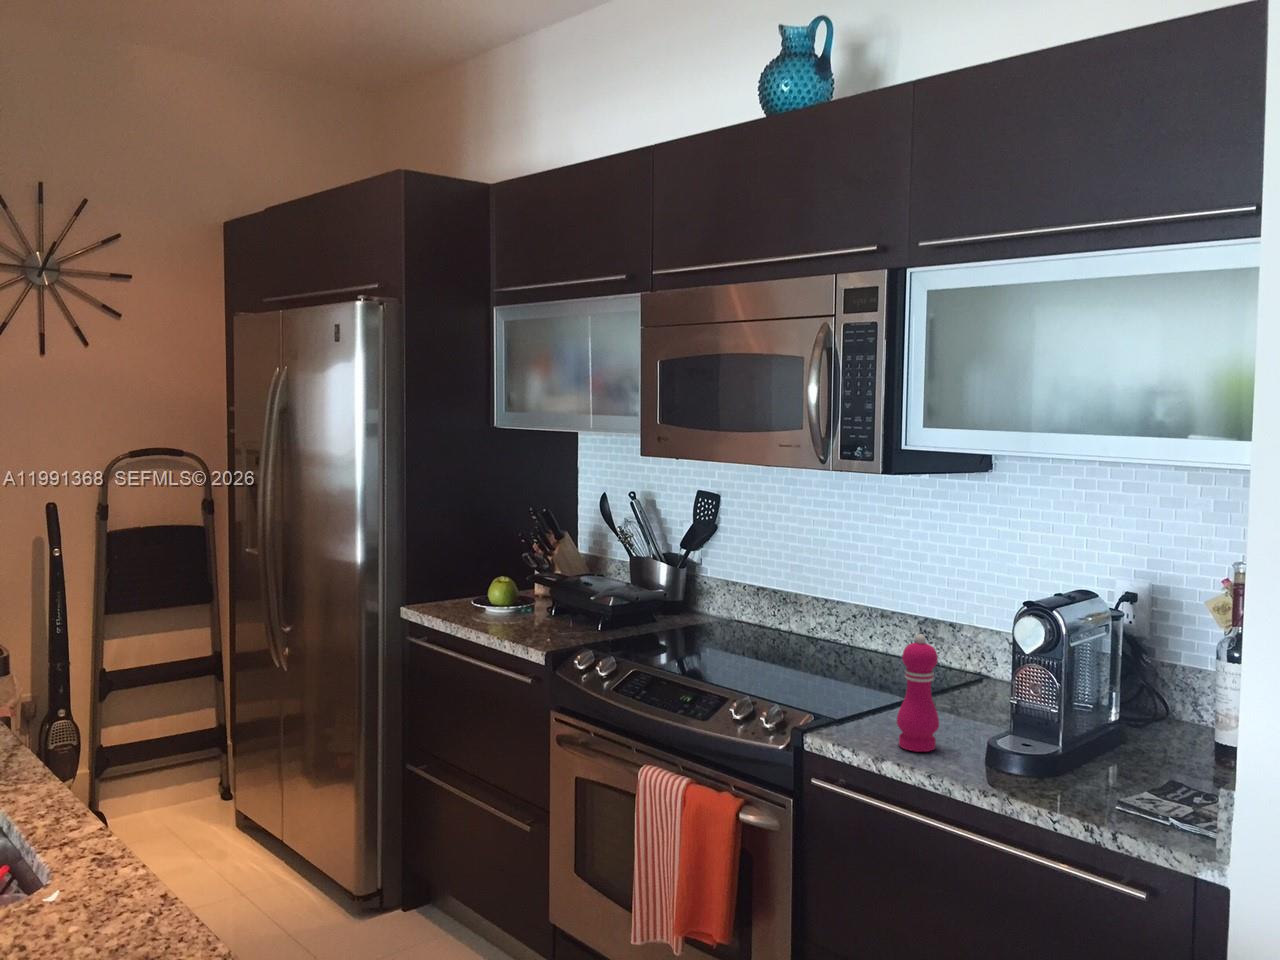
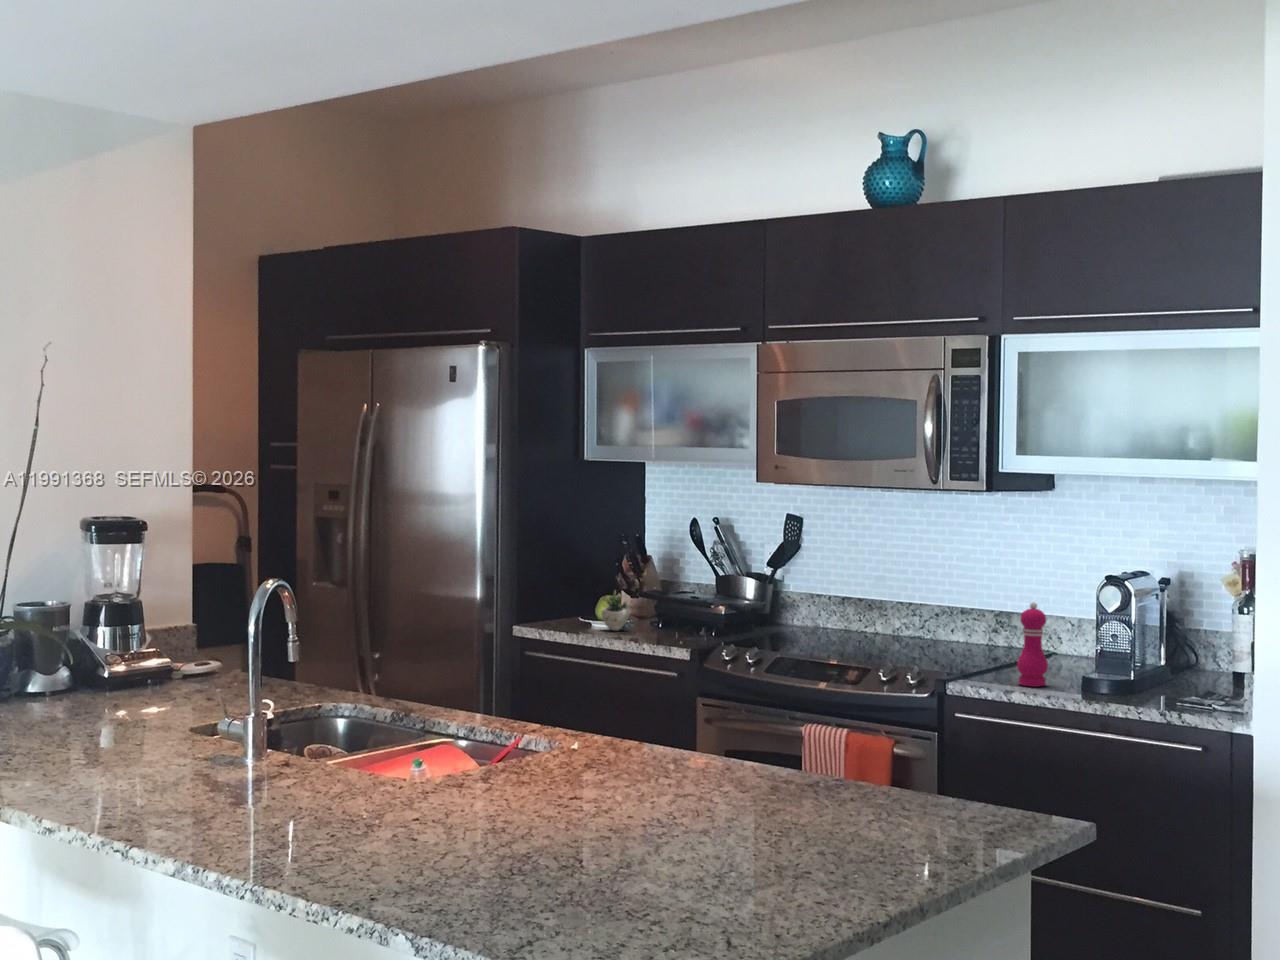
succulent plant: none [481,572,538,619] -> present [602,591,630,631]

